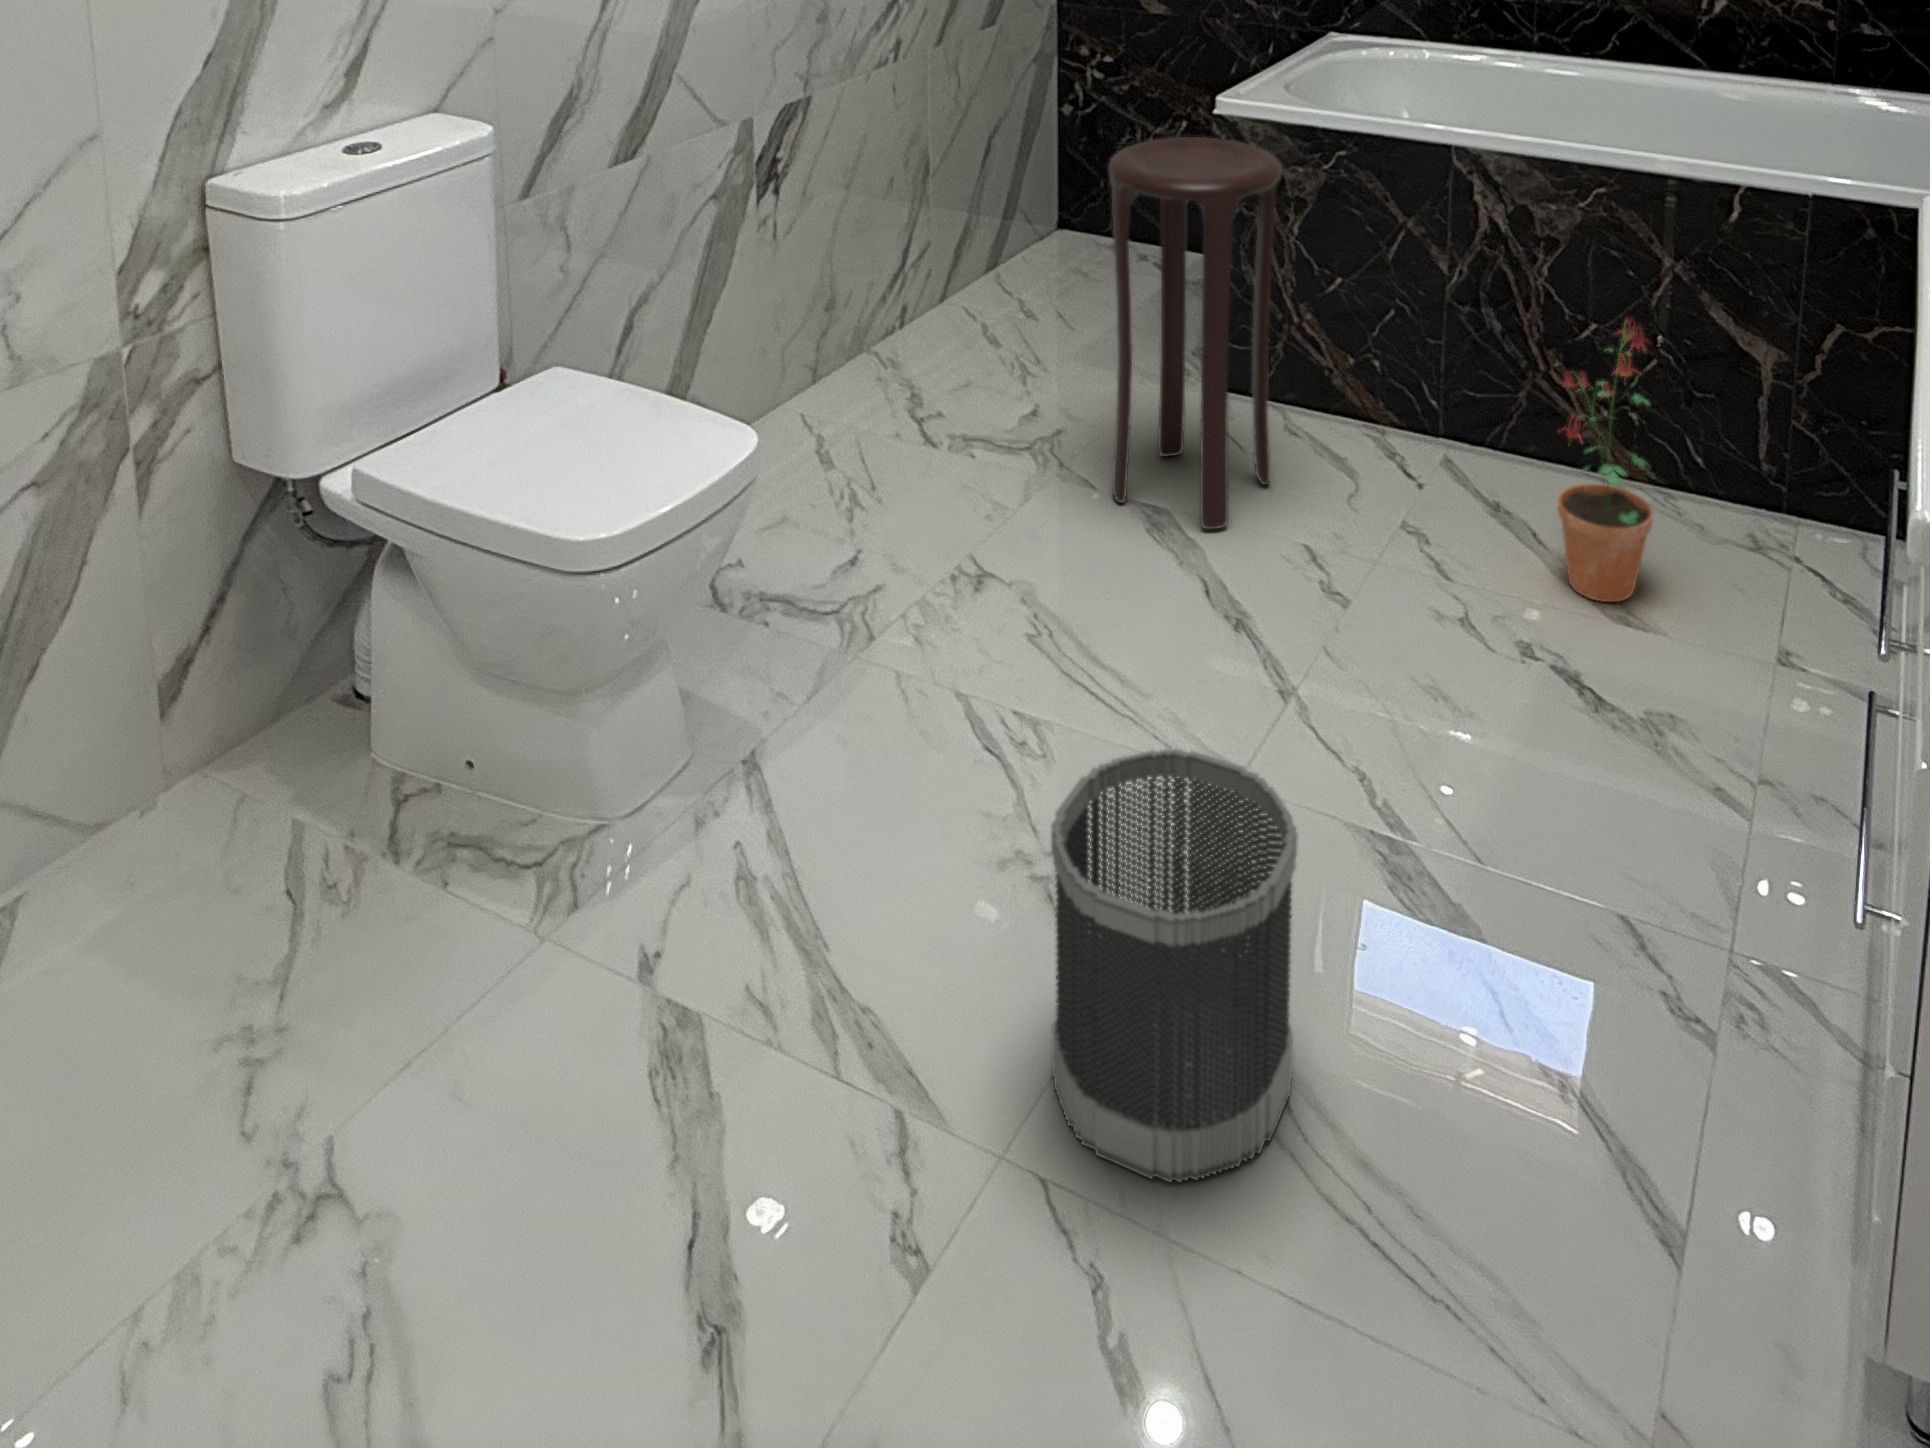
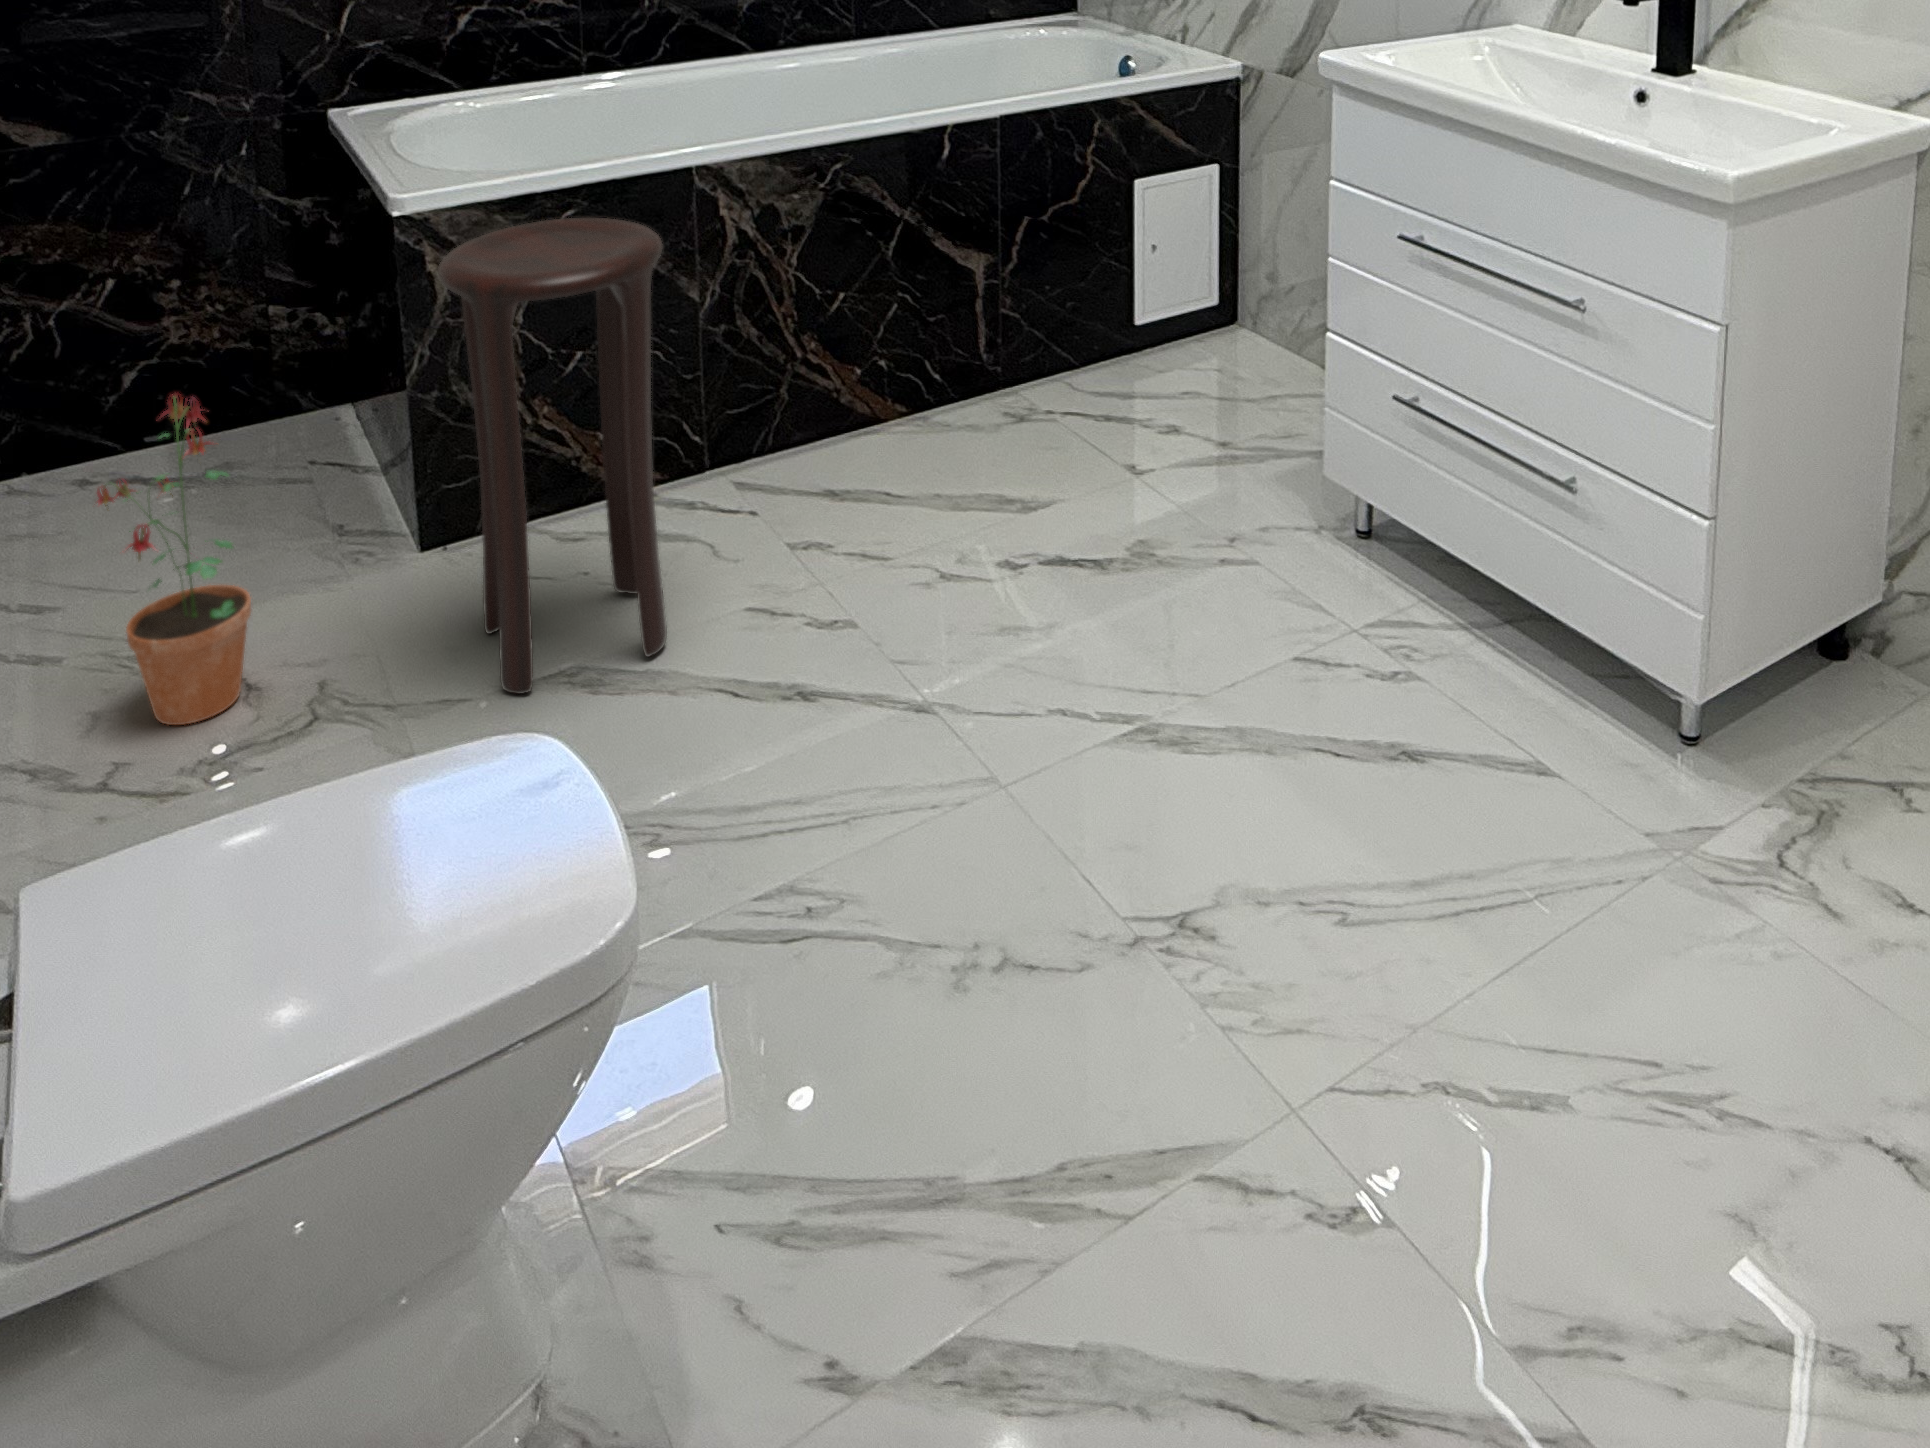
potted plant: present [1558,319,1653,602] -> present [97,394,251,725]
wastebasket: present [1051,749,1297,1182] -> none [1167,665,1391,1053]

